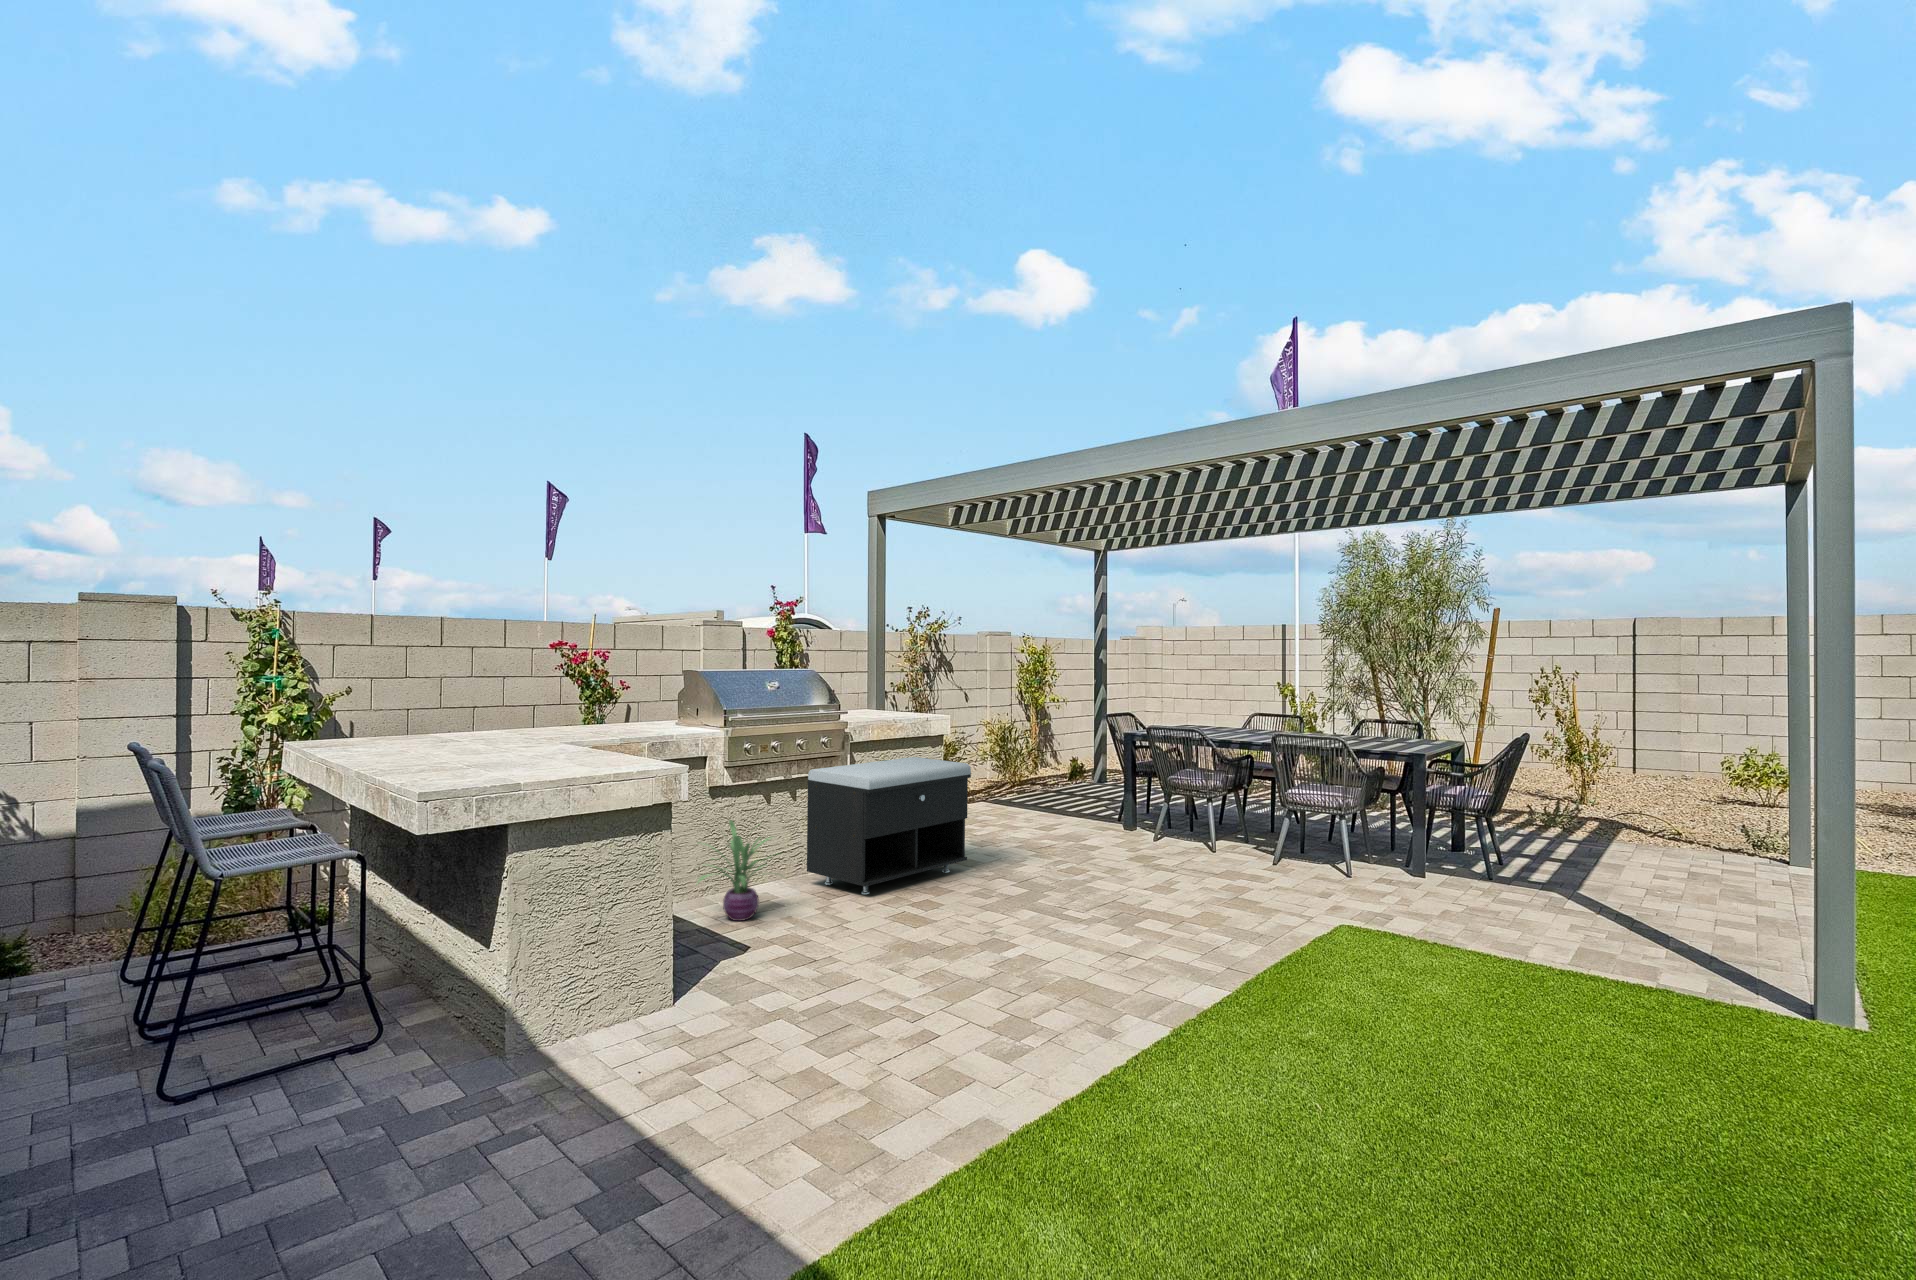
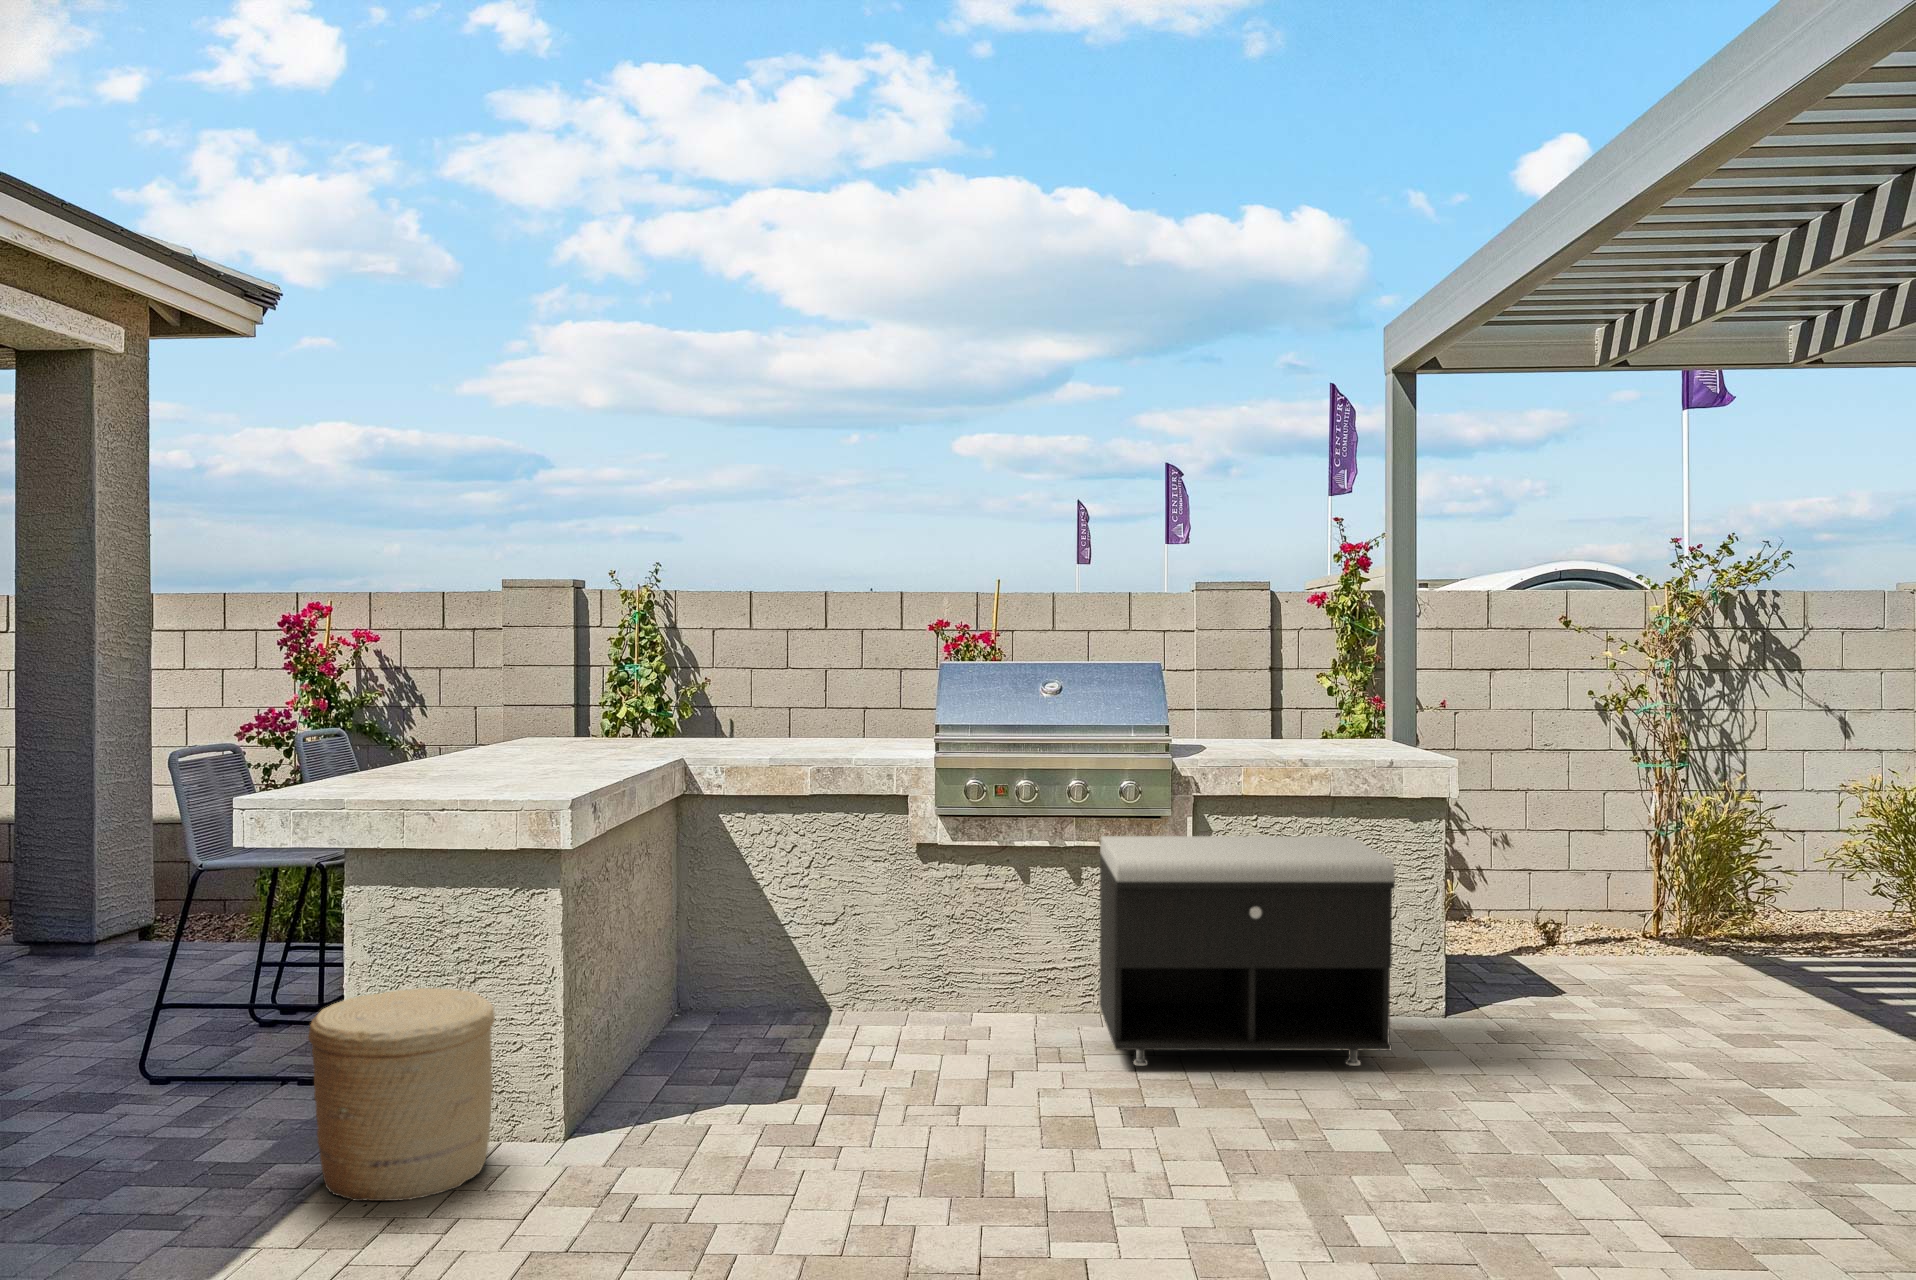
decorative plant: present [698,820,772,921] -> none [821,898,987,1057]
woven basket: none [555,913,694,1080] -> present [308,988,495,1201]

